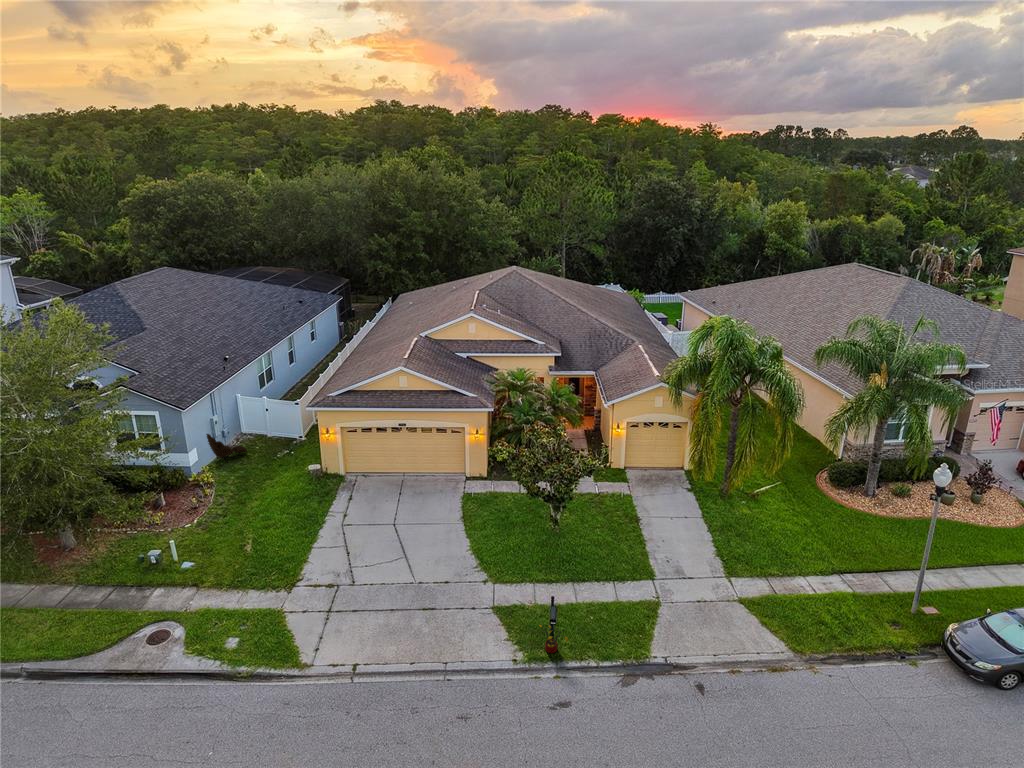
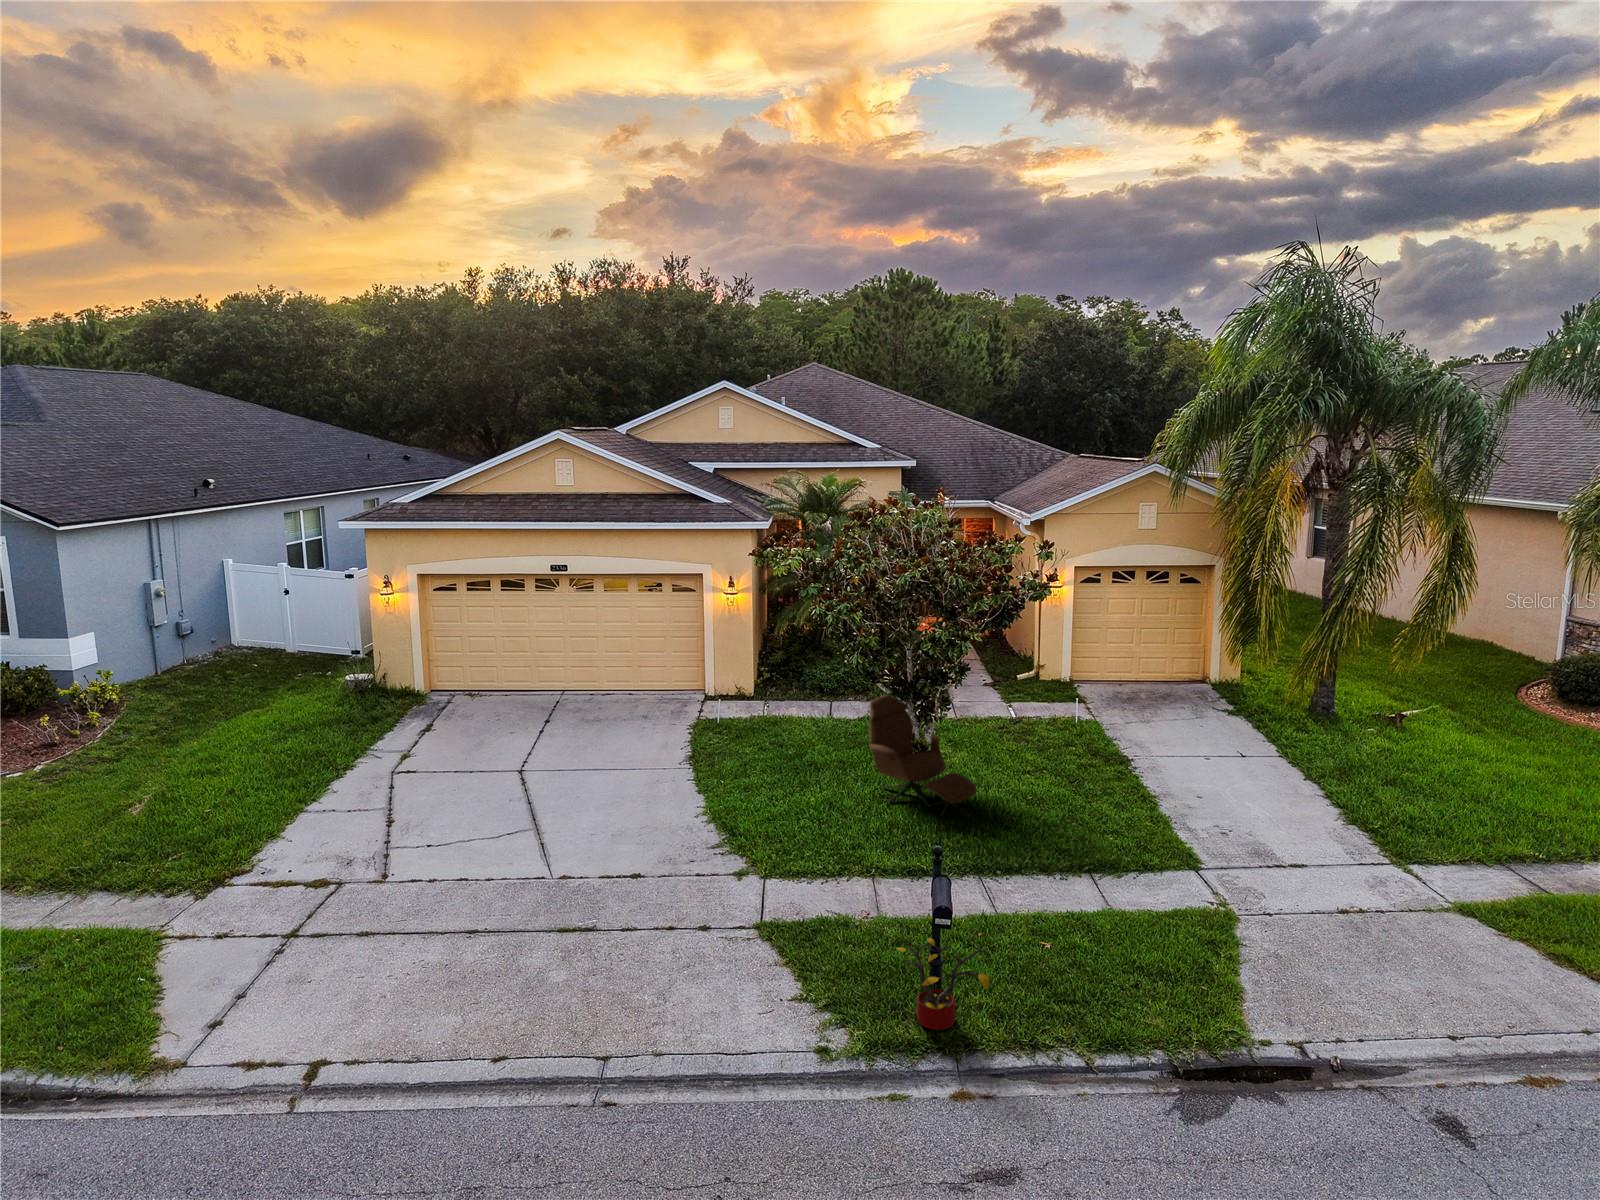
lounge chair: present [206,434,247,463] -> present [869,695,977,816]

